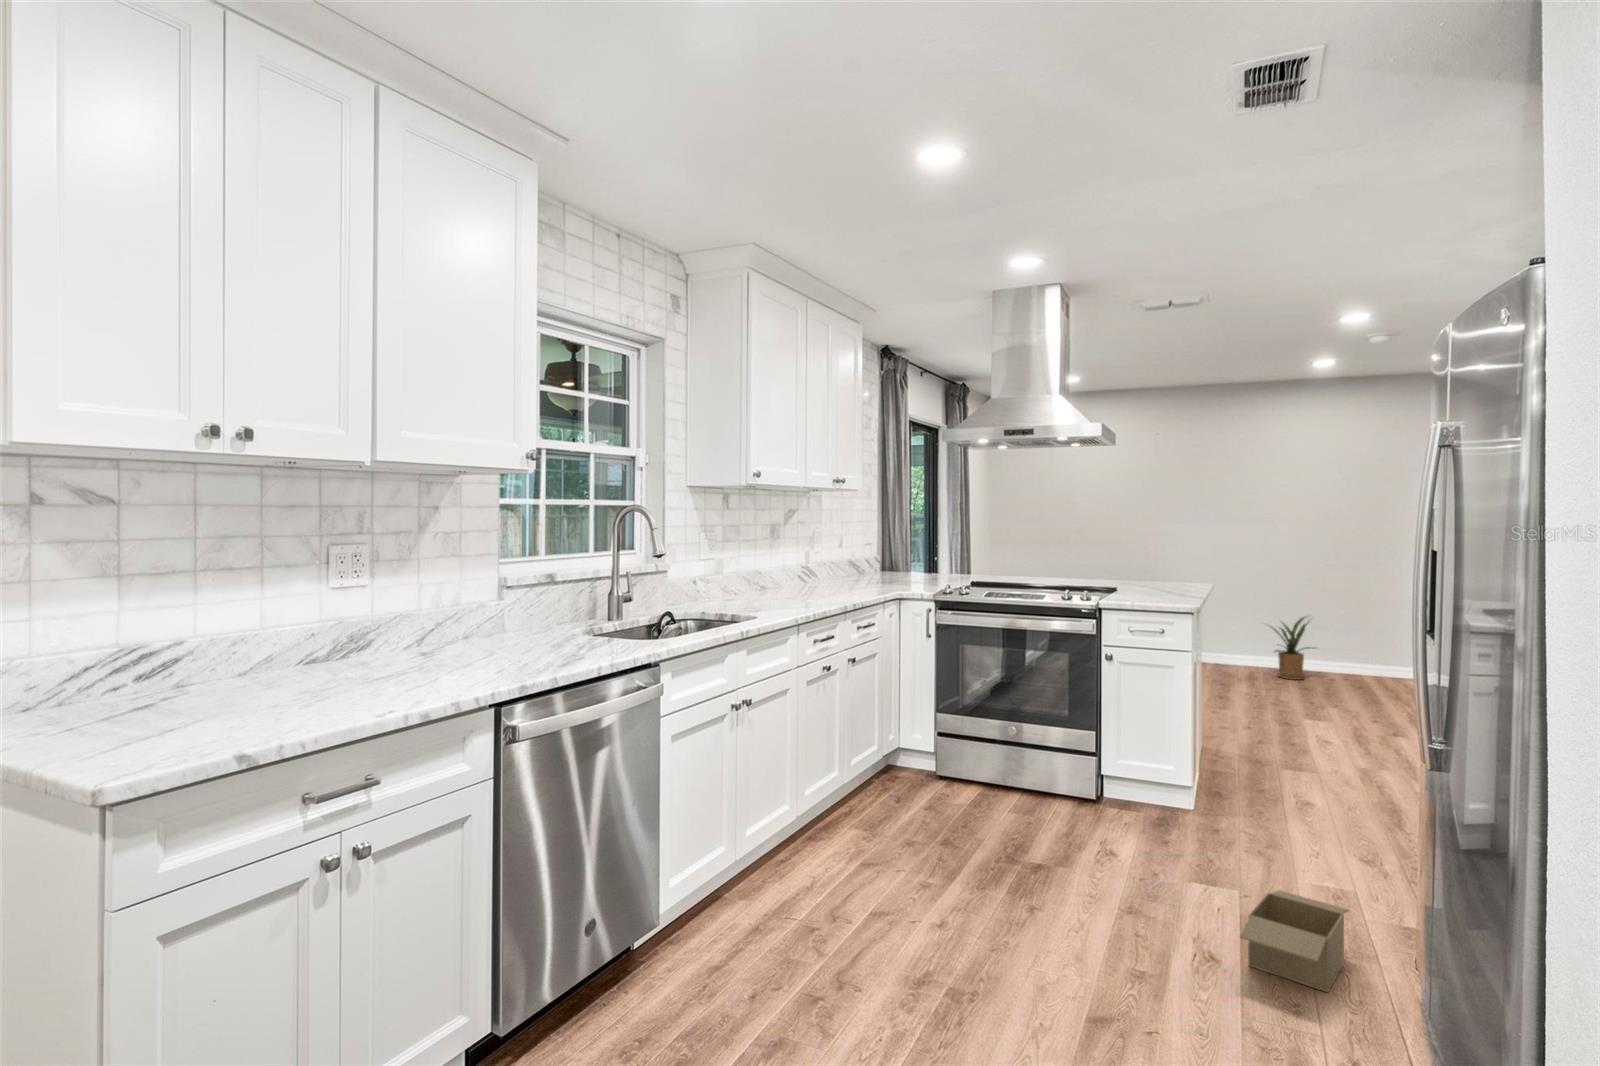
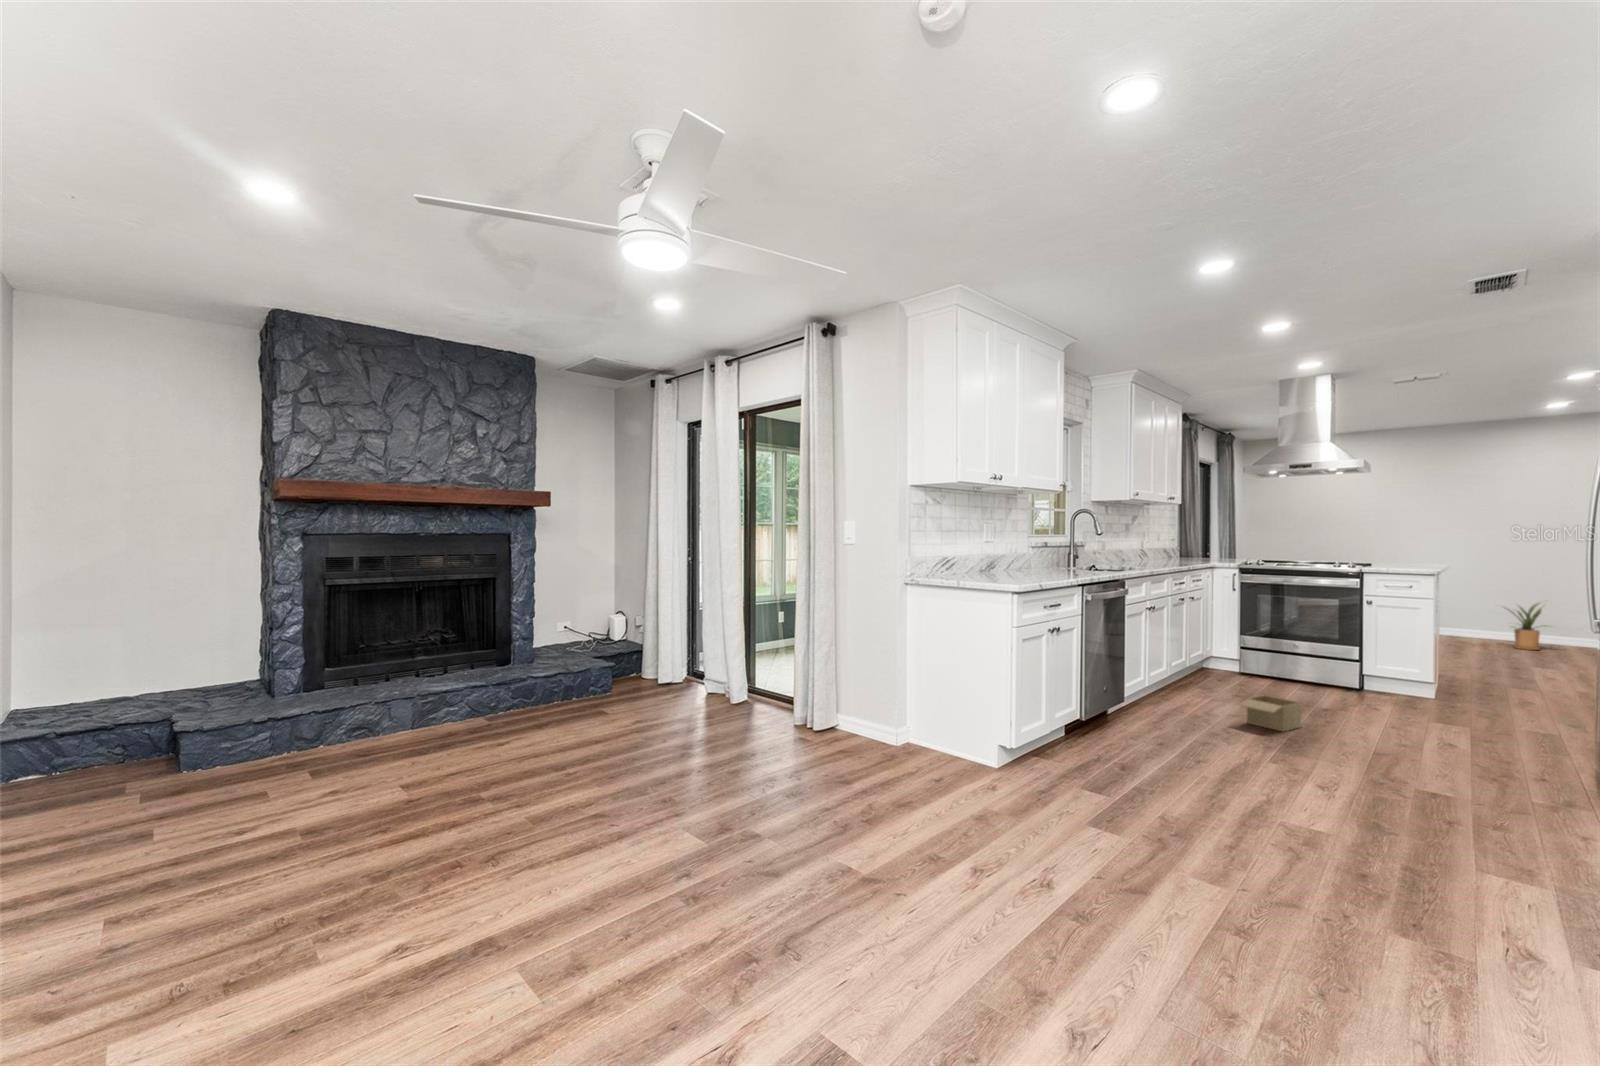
cardboard box: present [1240,890,1349,992] -> present [1240,695,1301,731]

